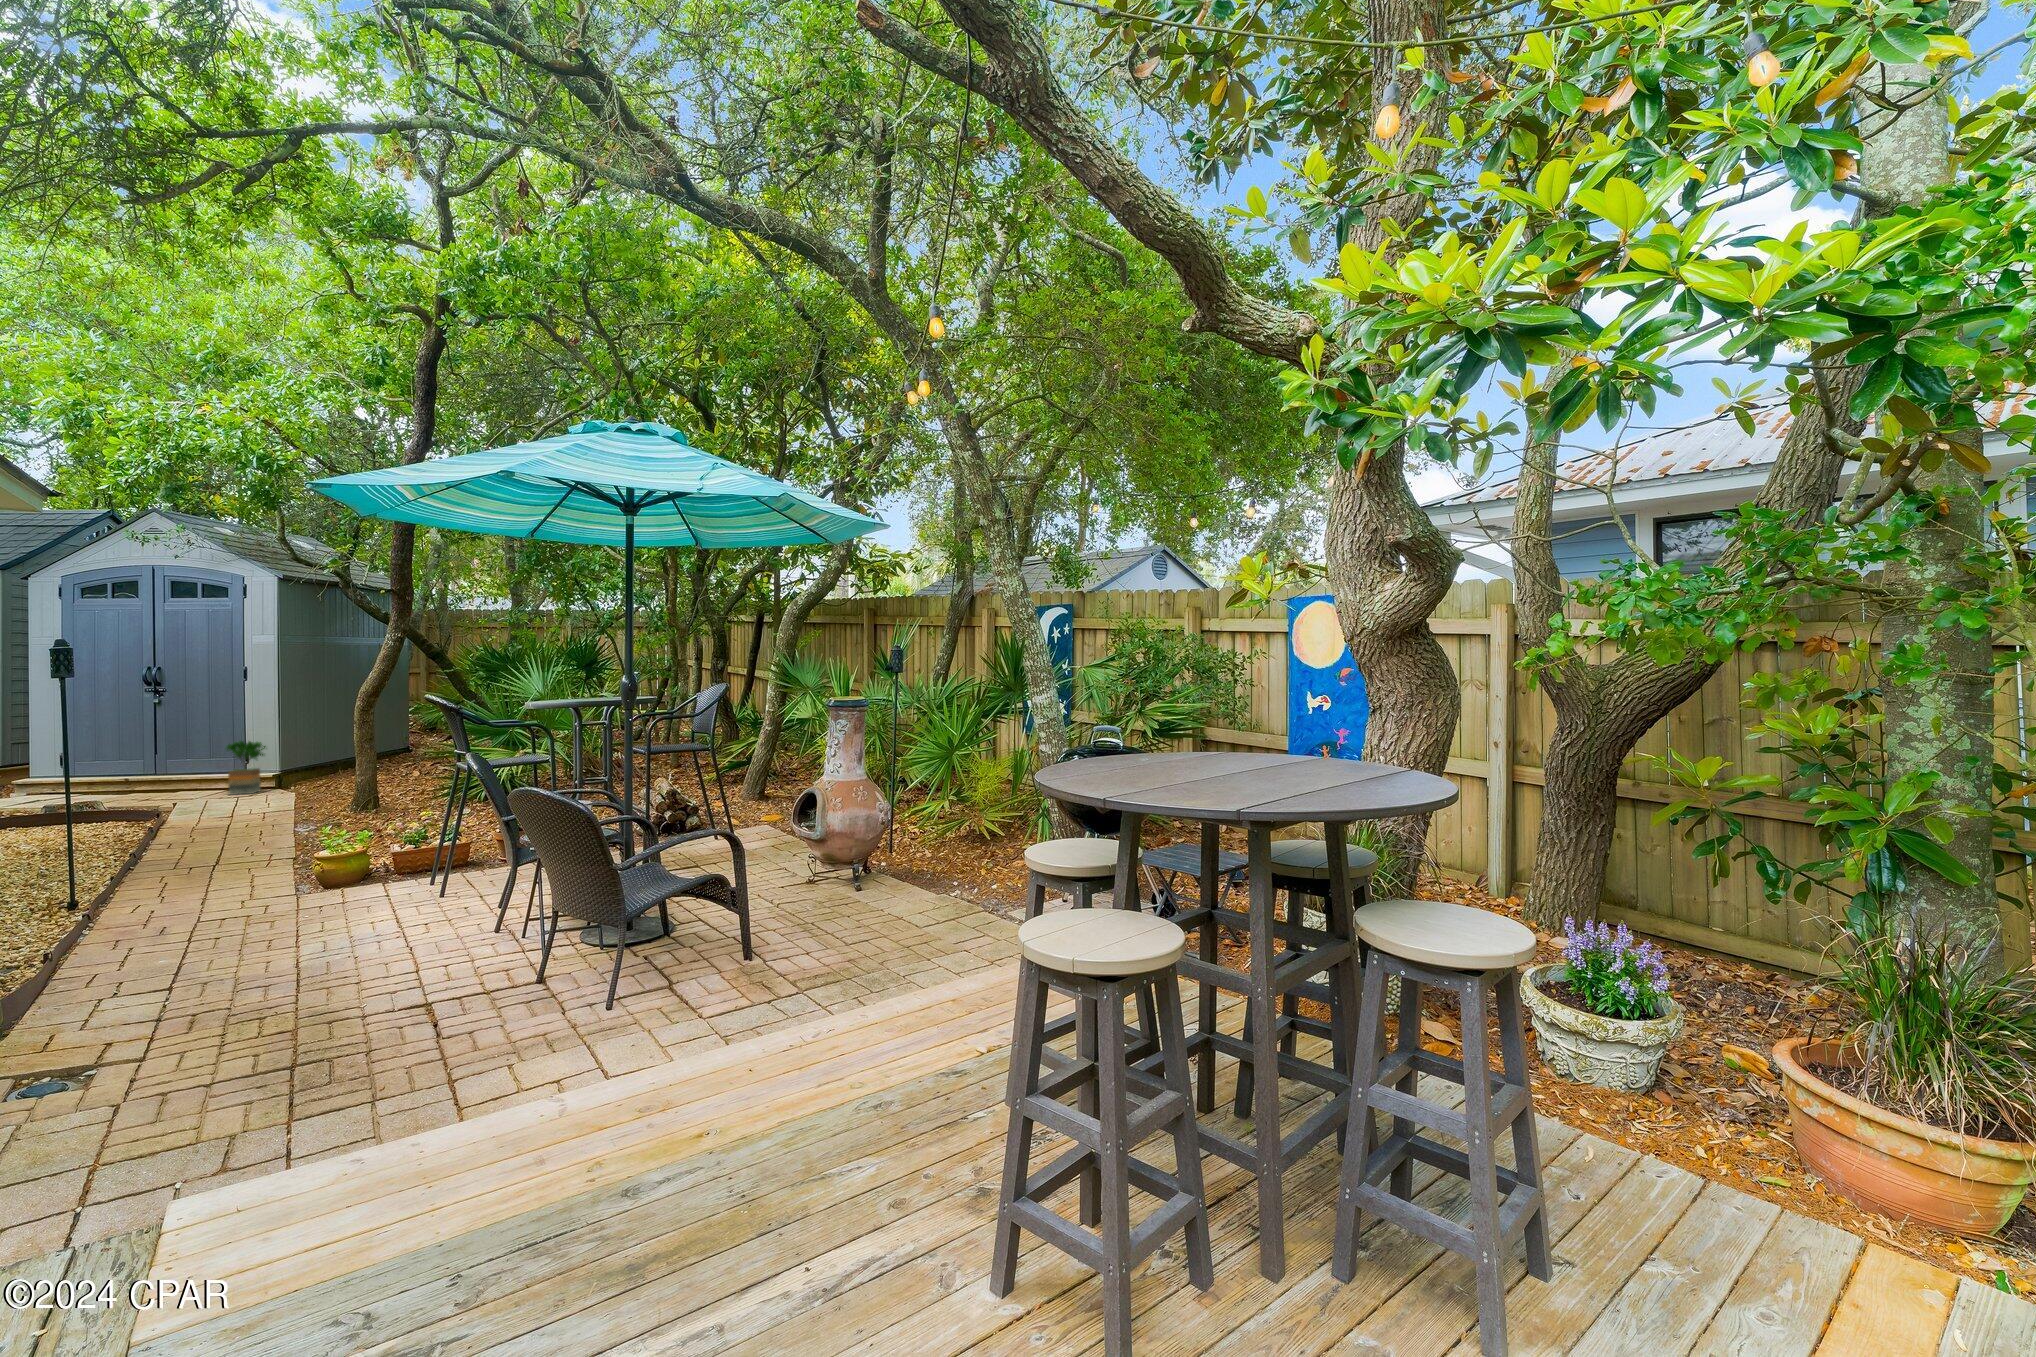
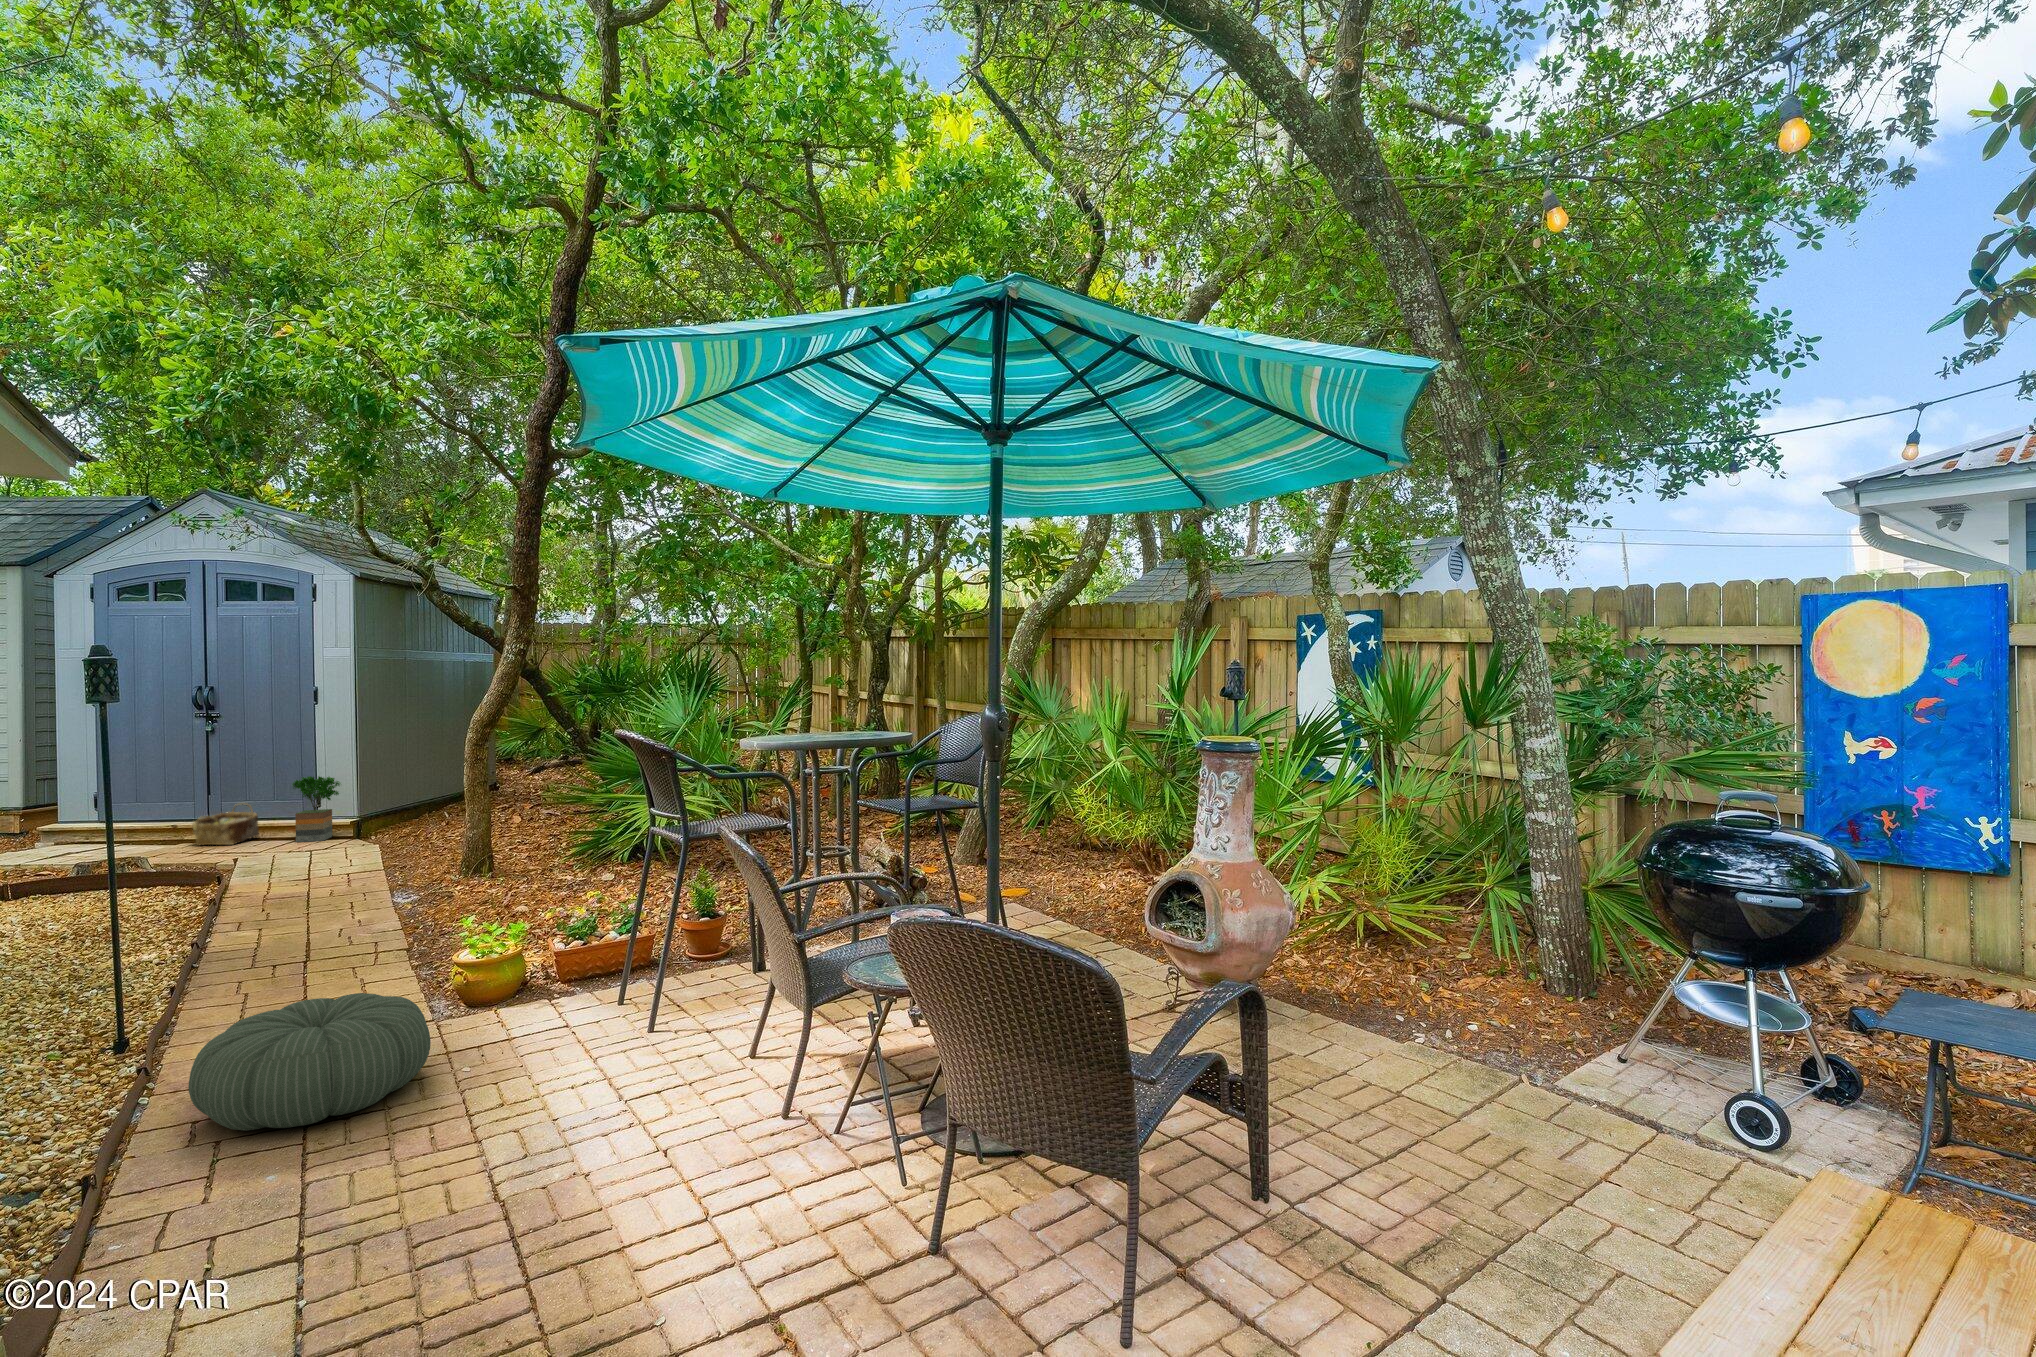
woven basket: none [142,763,199,797] -> present [192,804,259,845]
pouf: none [111,863,277,937] -> present [188,993,431,1131]

